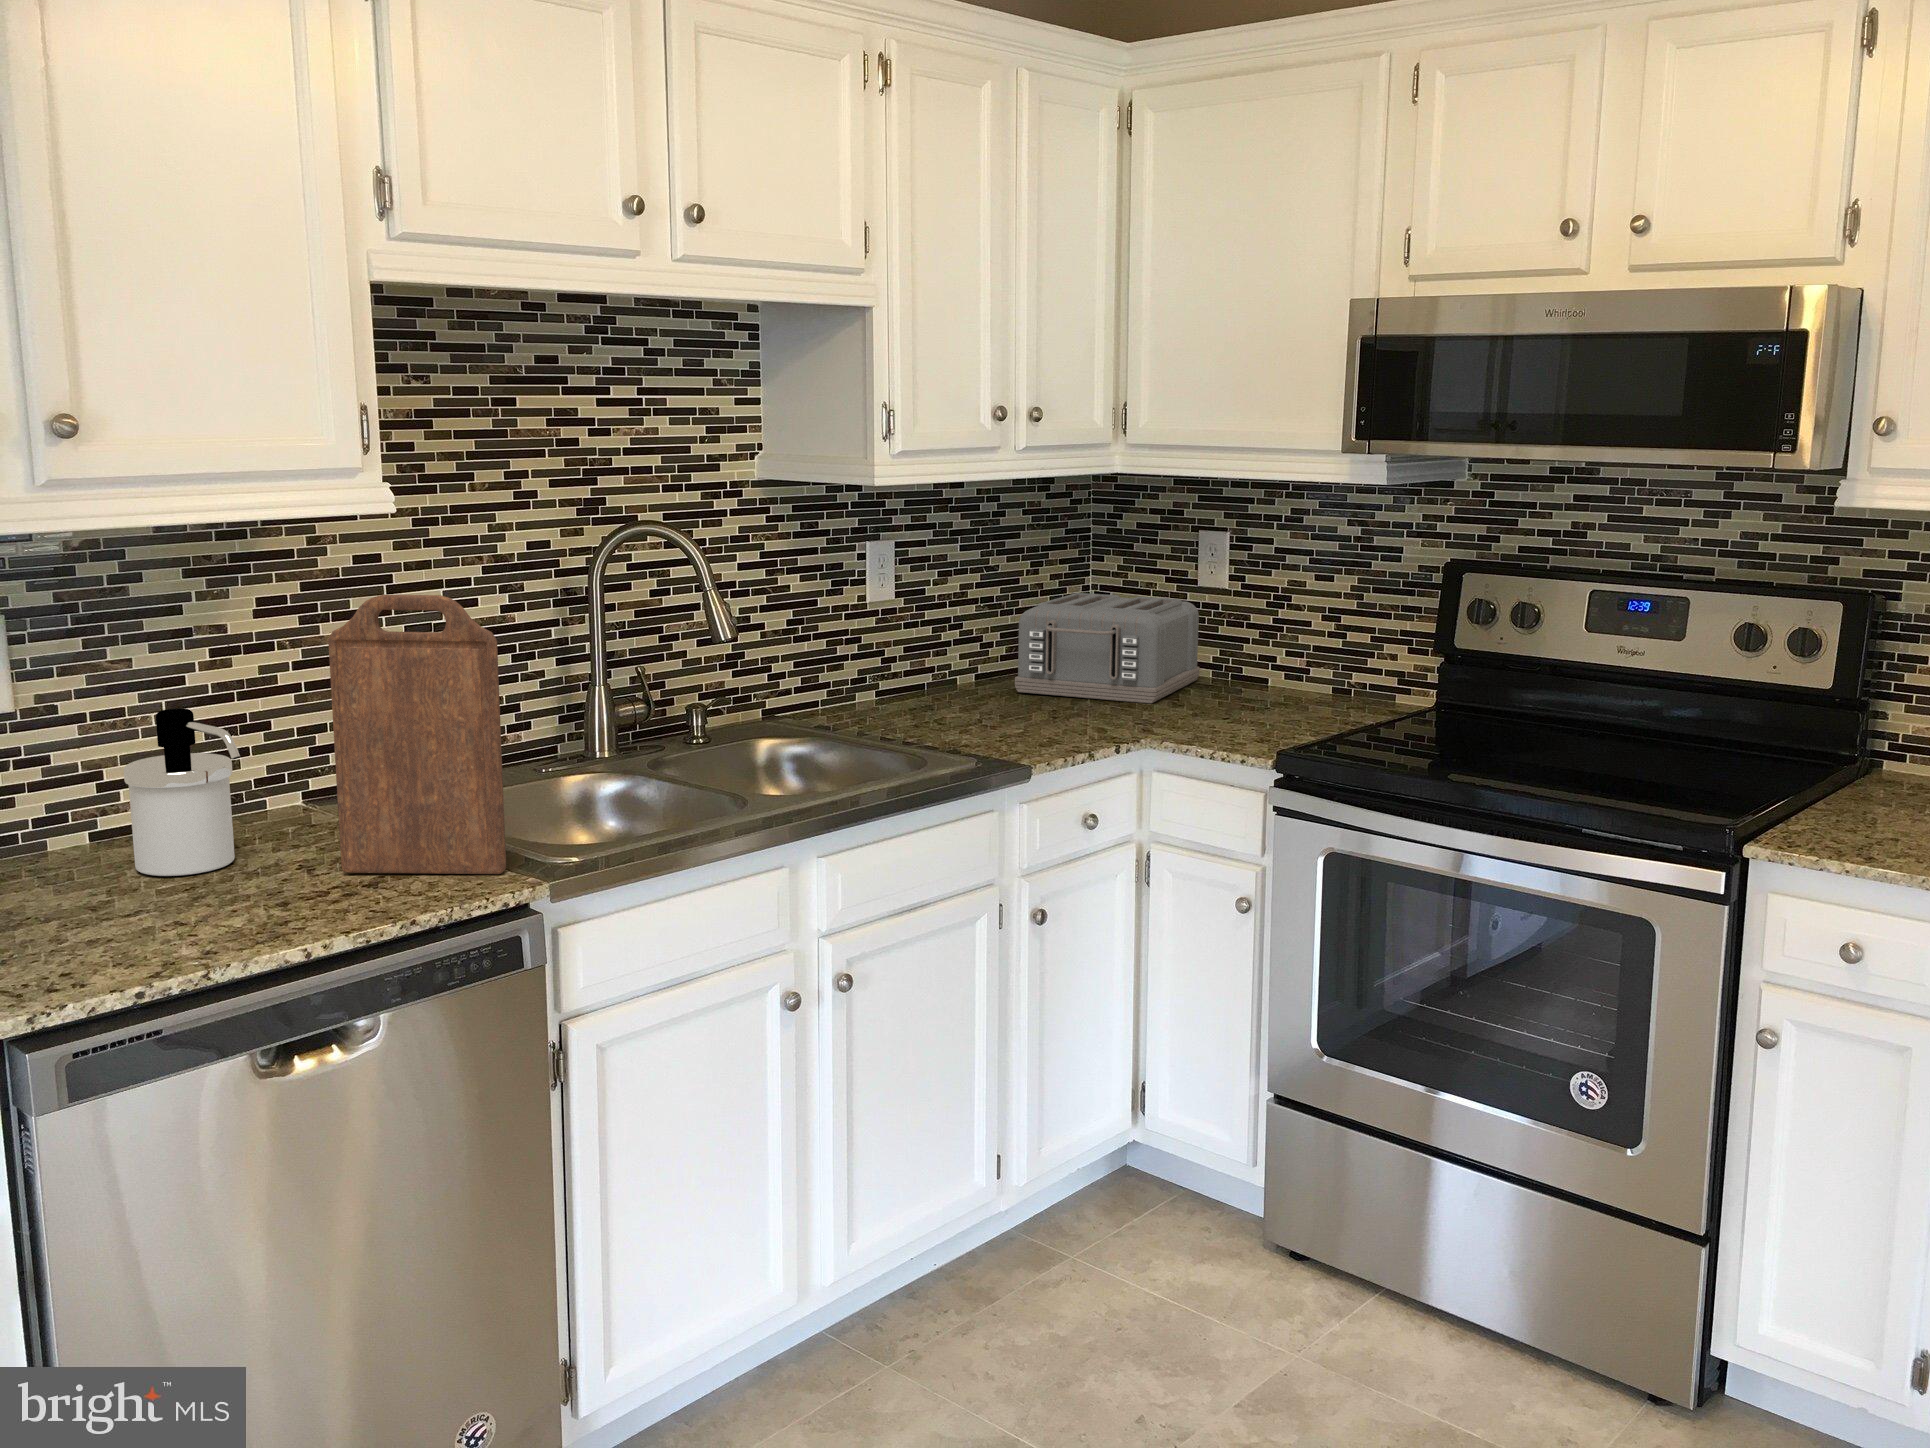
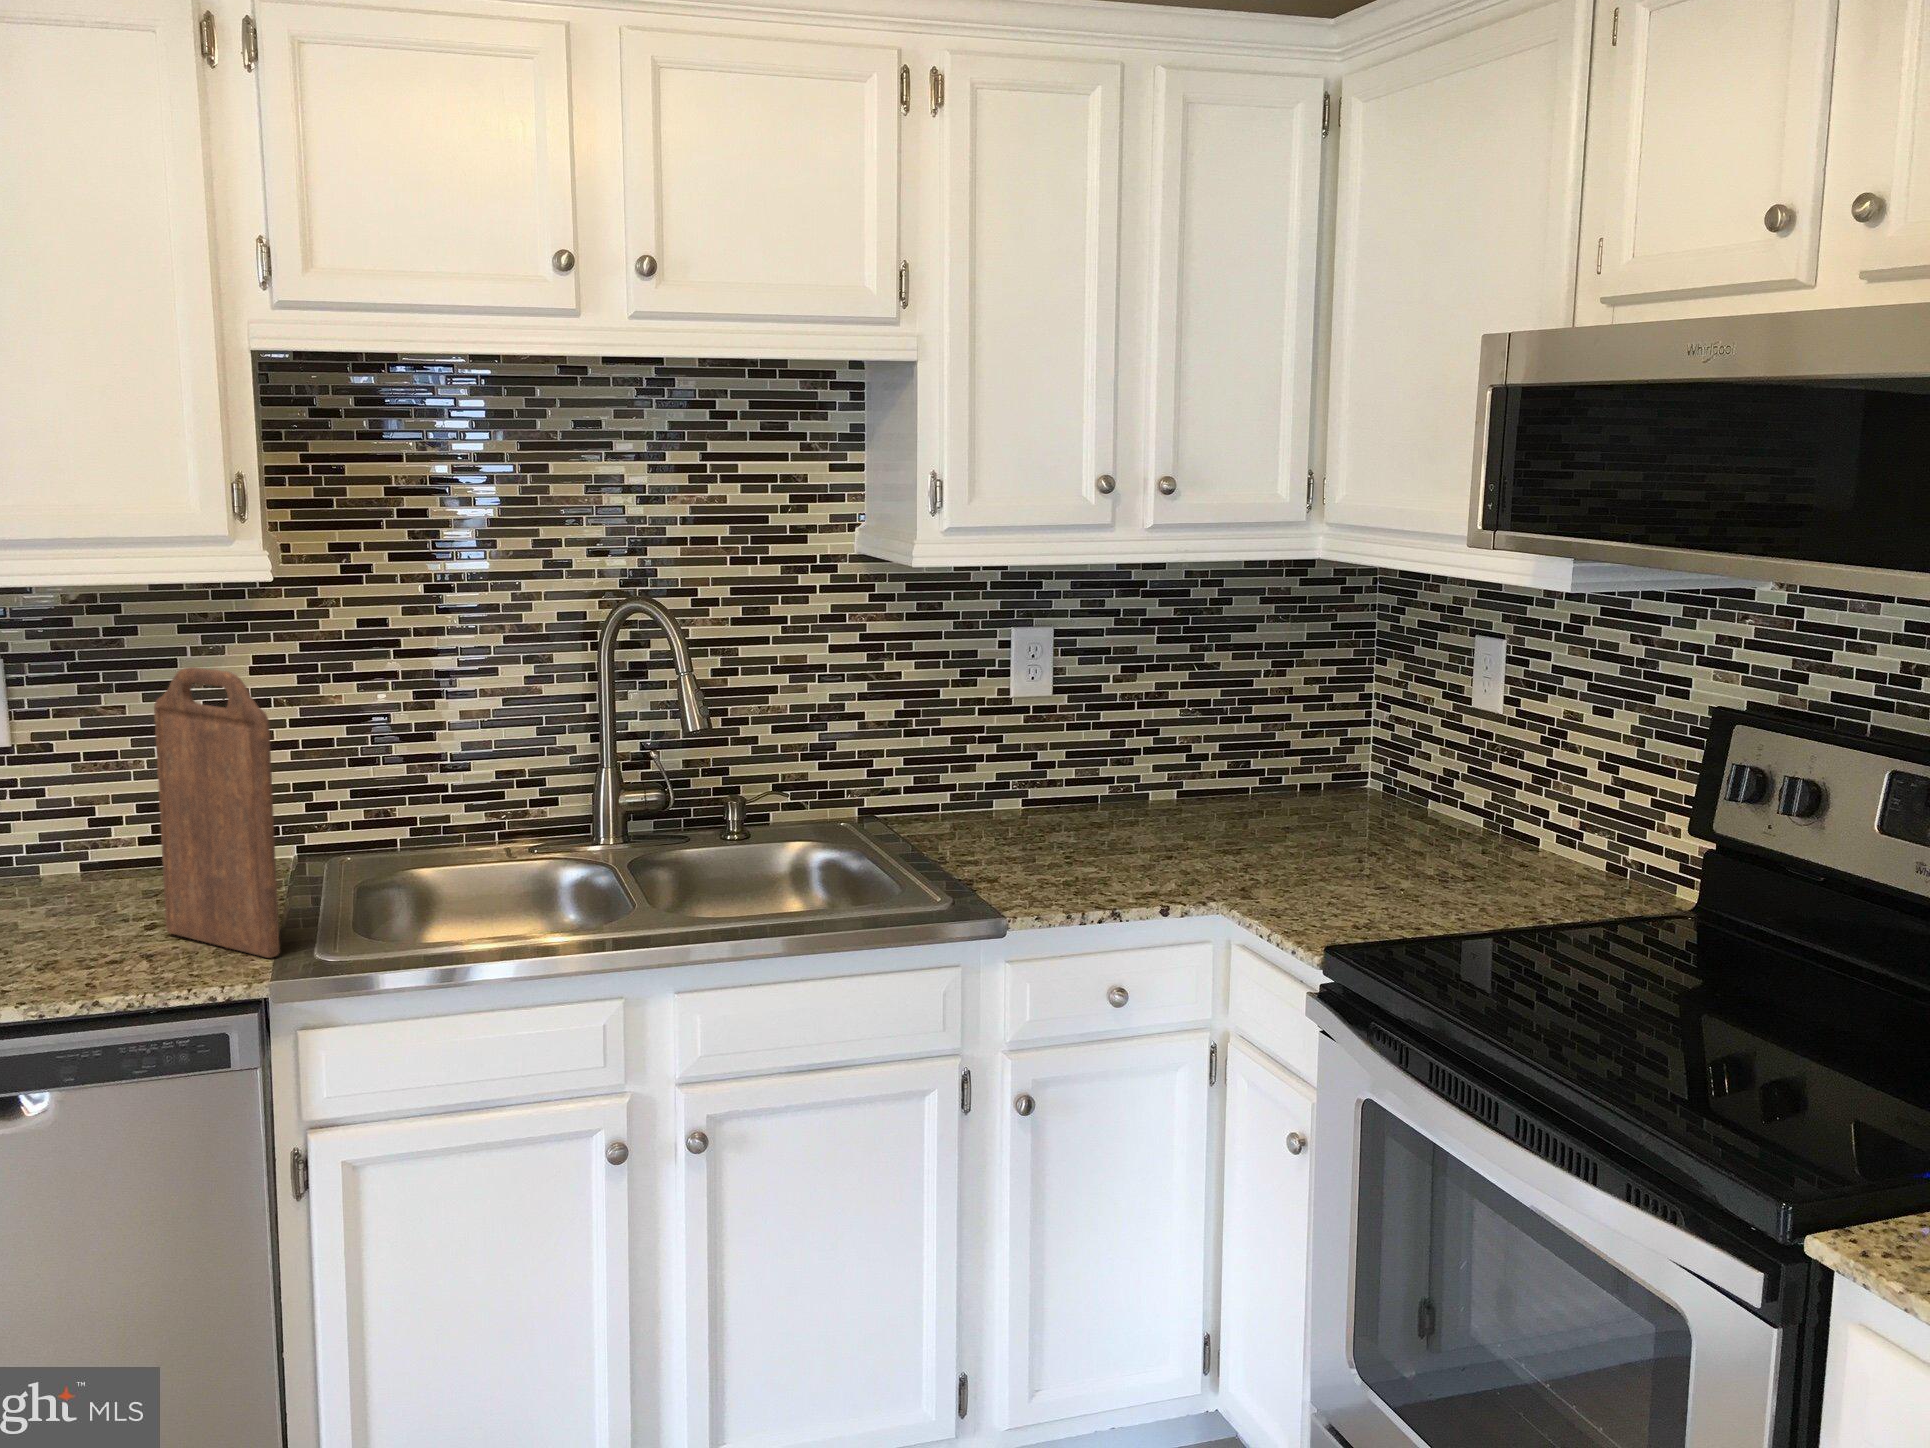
toaster: present [1015,593,1200,703] -> none [1187,703,1454,855]
soap dispenser: present [124,708,240,876] -> none [40,757,141,913]

